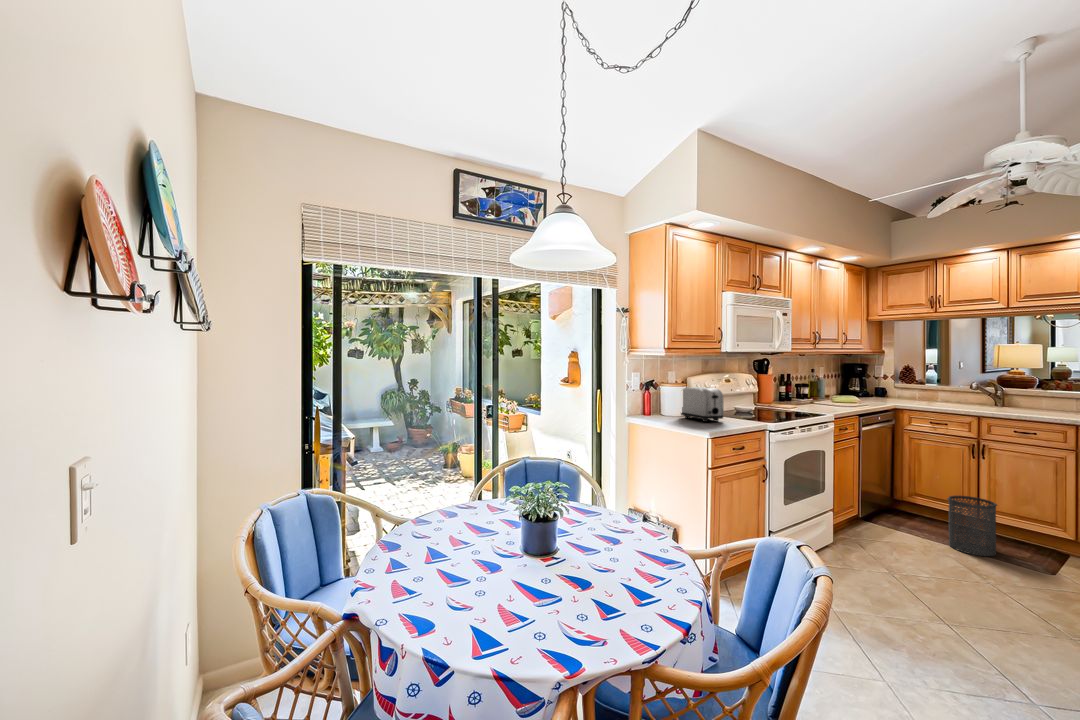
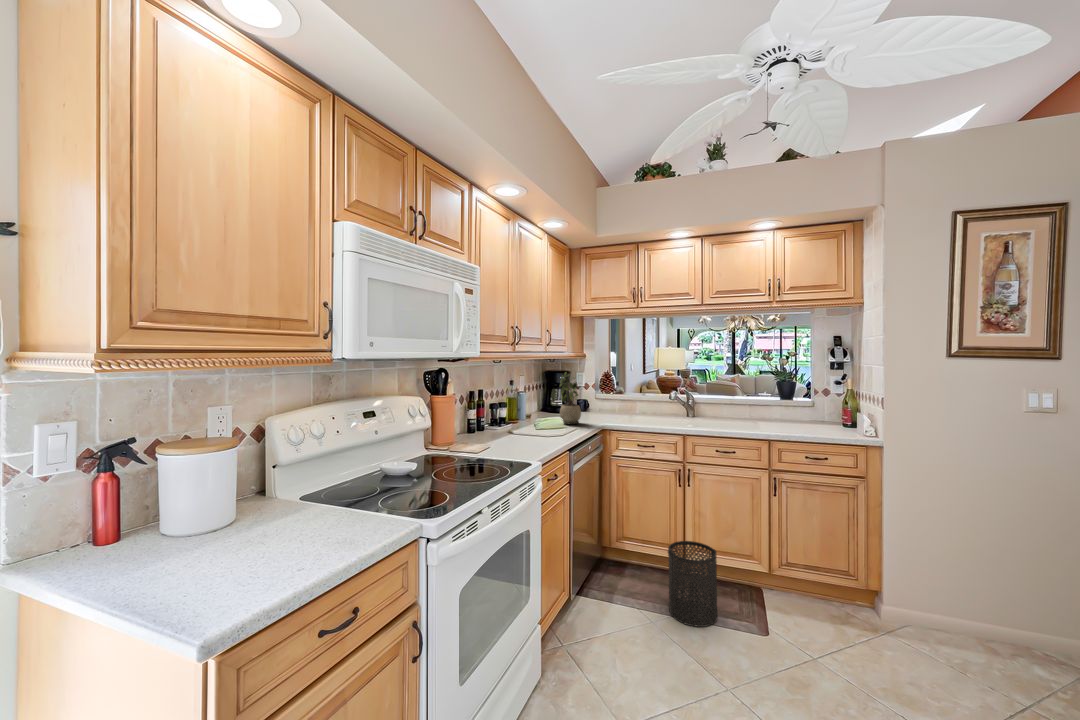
potted plant: none [855,364,875,403] -> present [559,373,581,424]
toaster: present [681,387,724,422] -> none [223,444,324,546]

